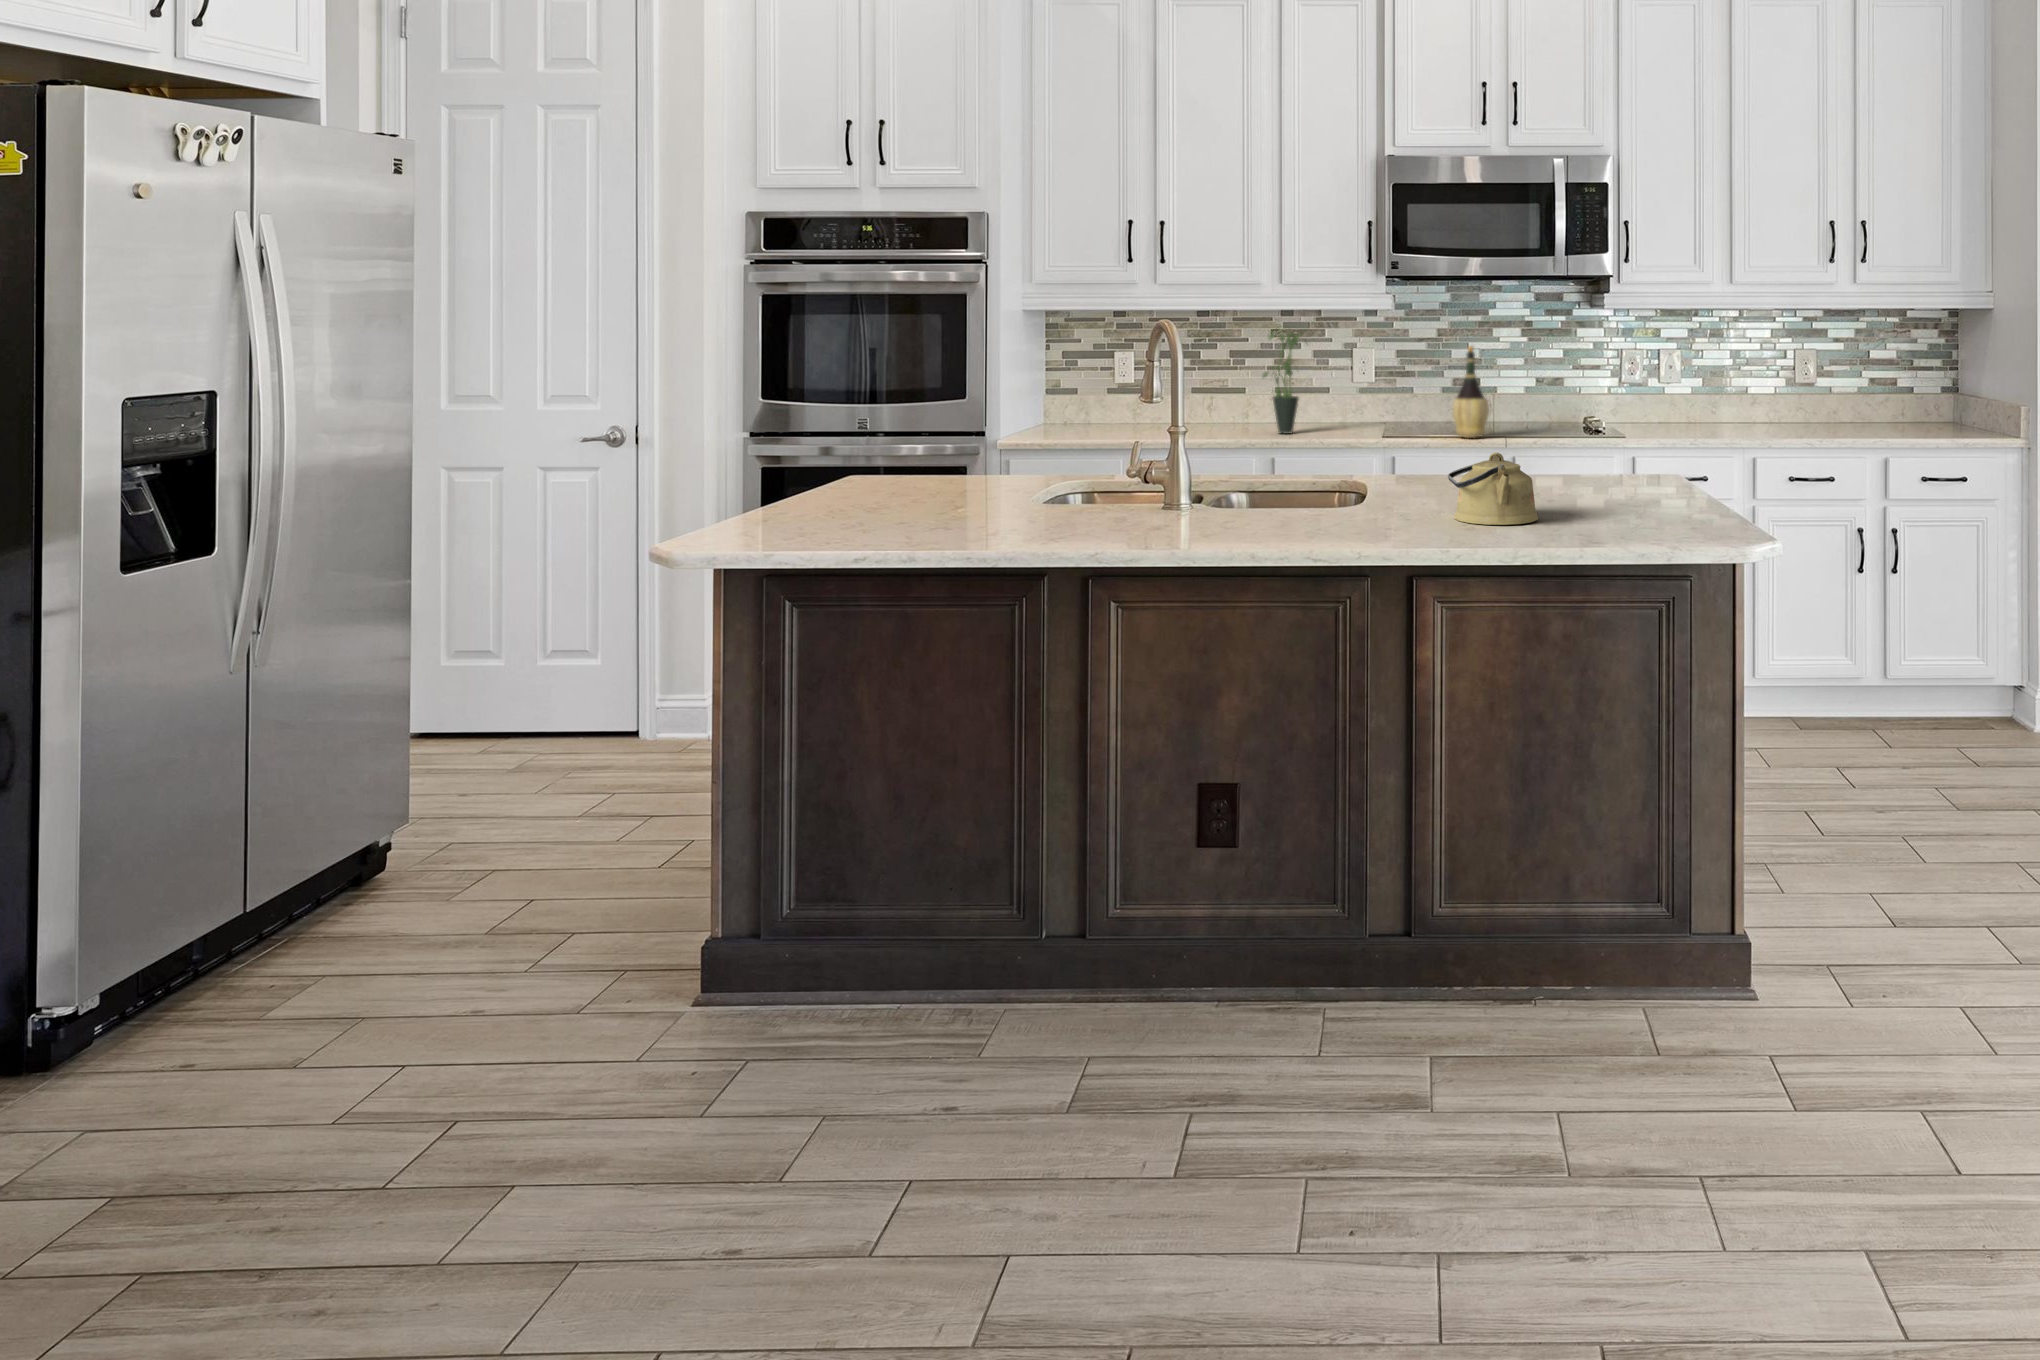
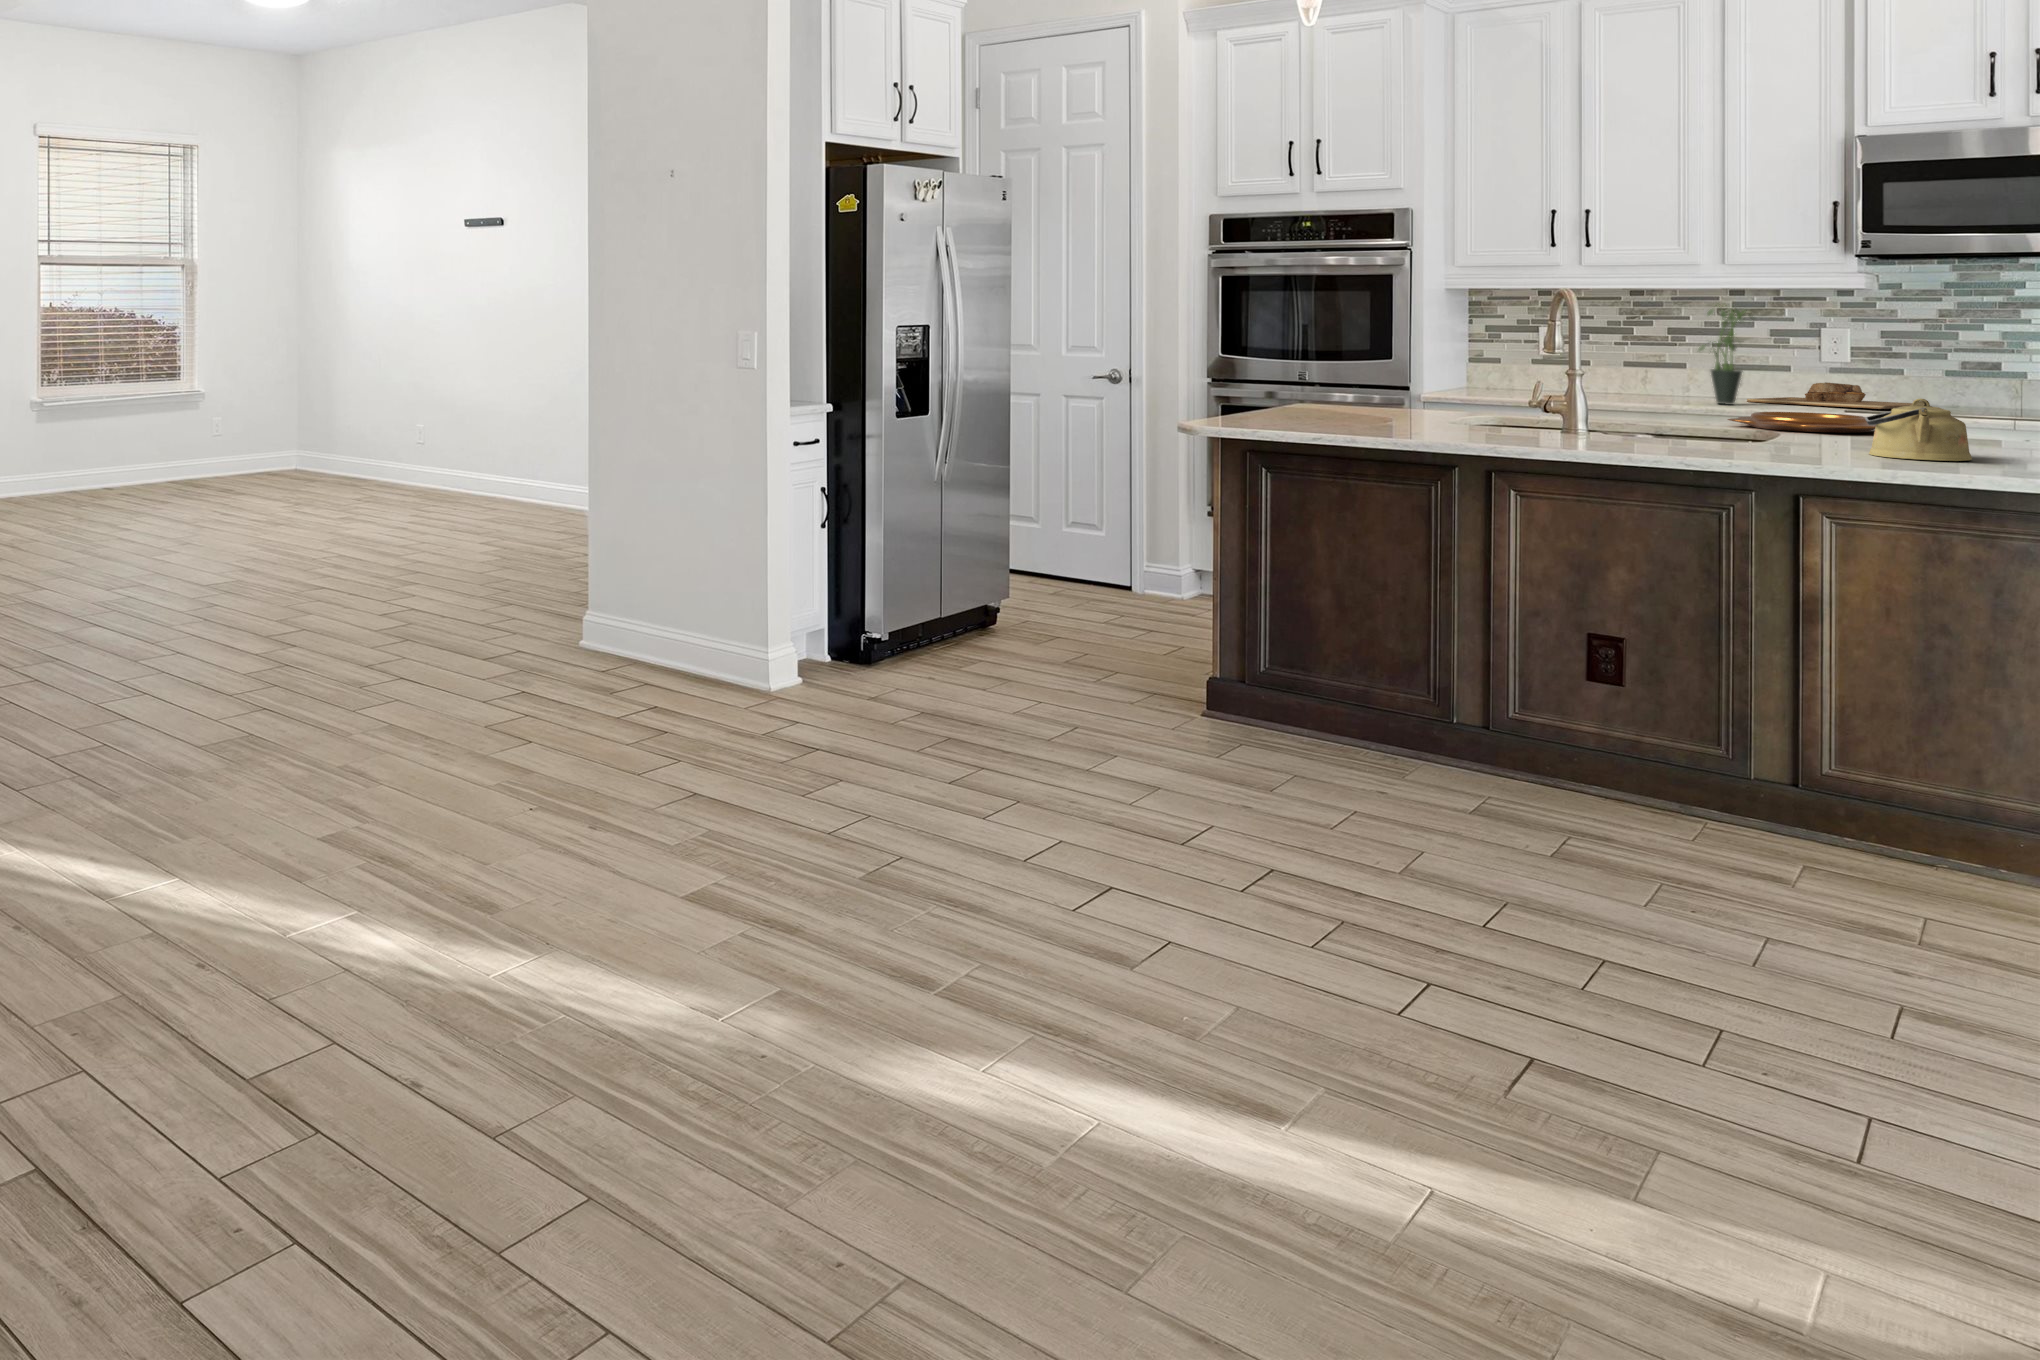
wine bottle: present [1452,346,1489,438] -> none [1944,323,1998,418]
cutting board: none [1299,404,1431,430] -> present [1747,382,1912,409]
decorative bowl: none [1307,452,1439,479] -> present [1728,412,1876,433]

